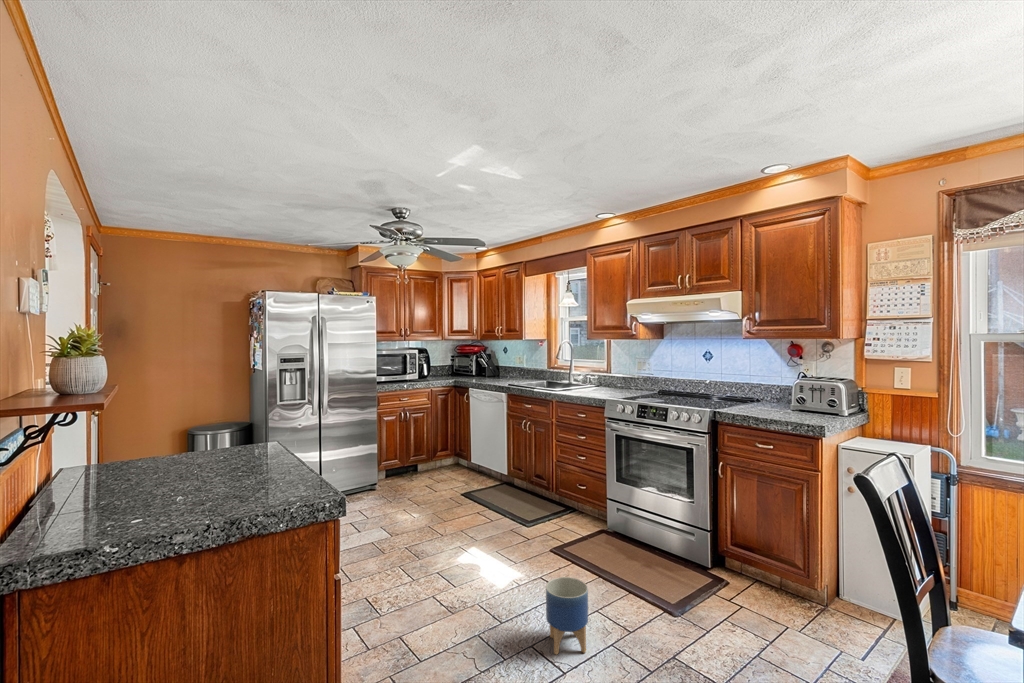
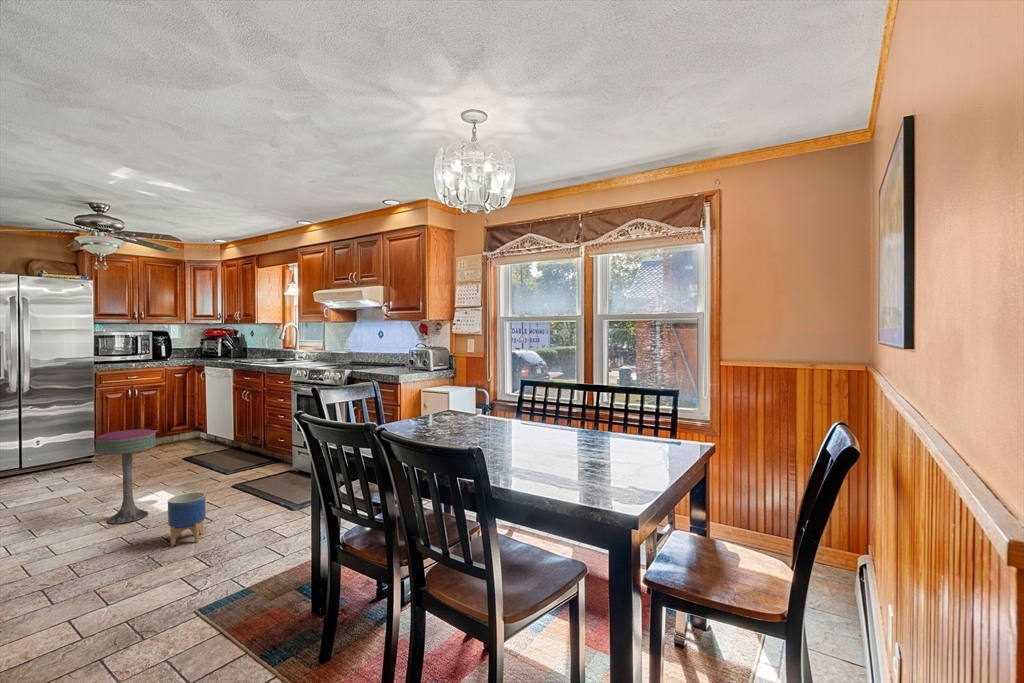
bar stool: none [436,477,494,597] -> present [95,429,156,524]

